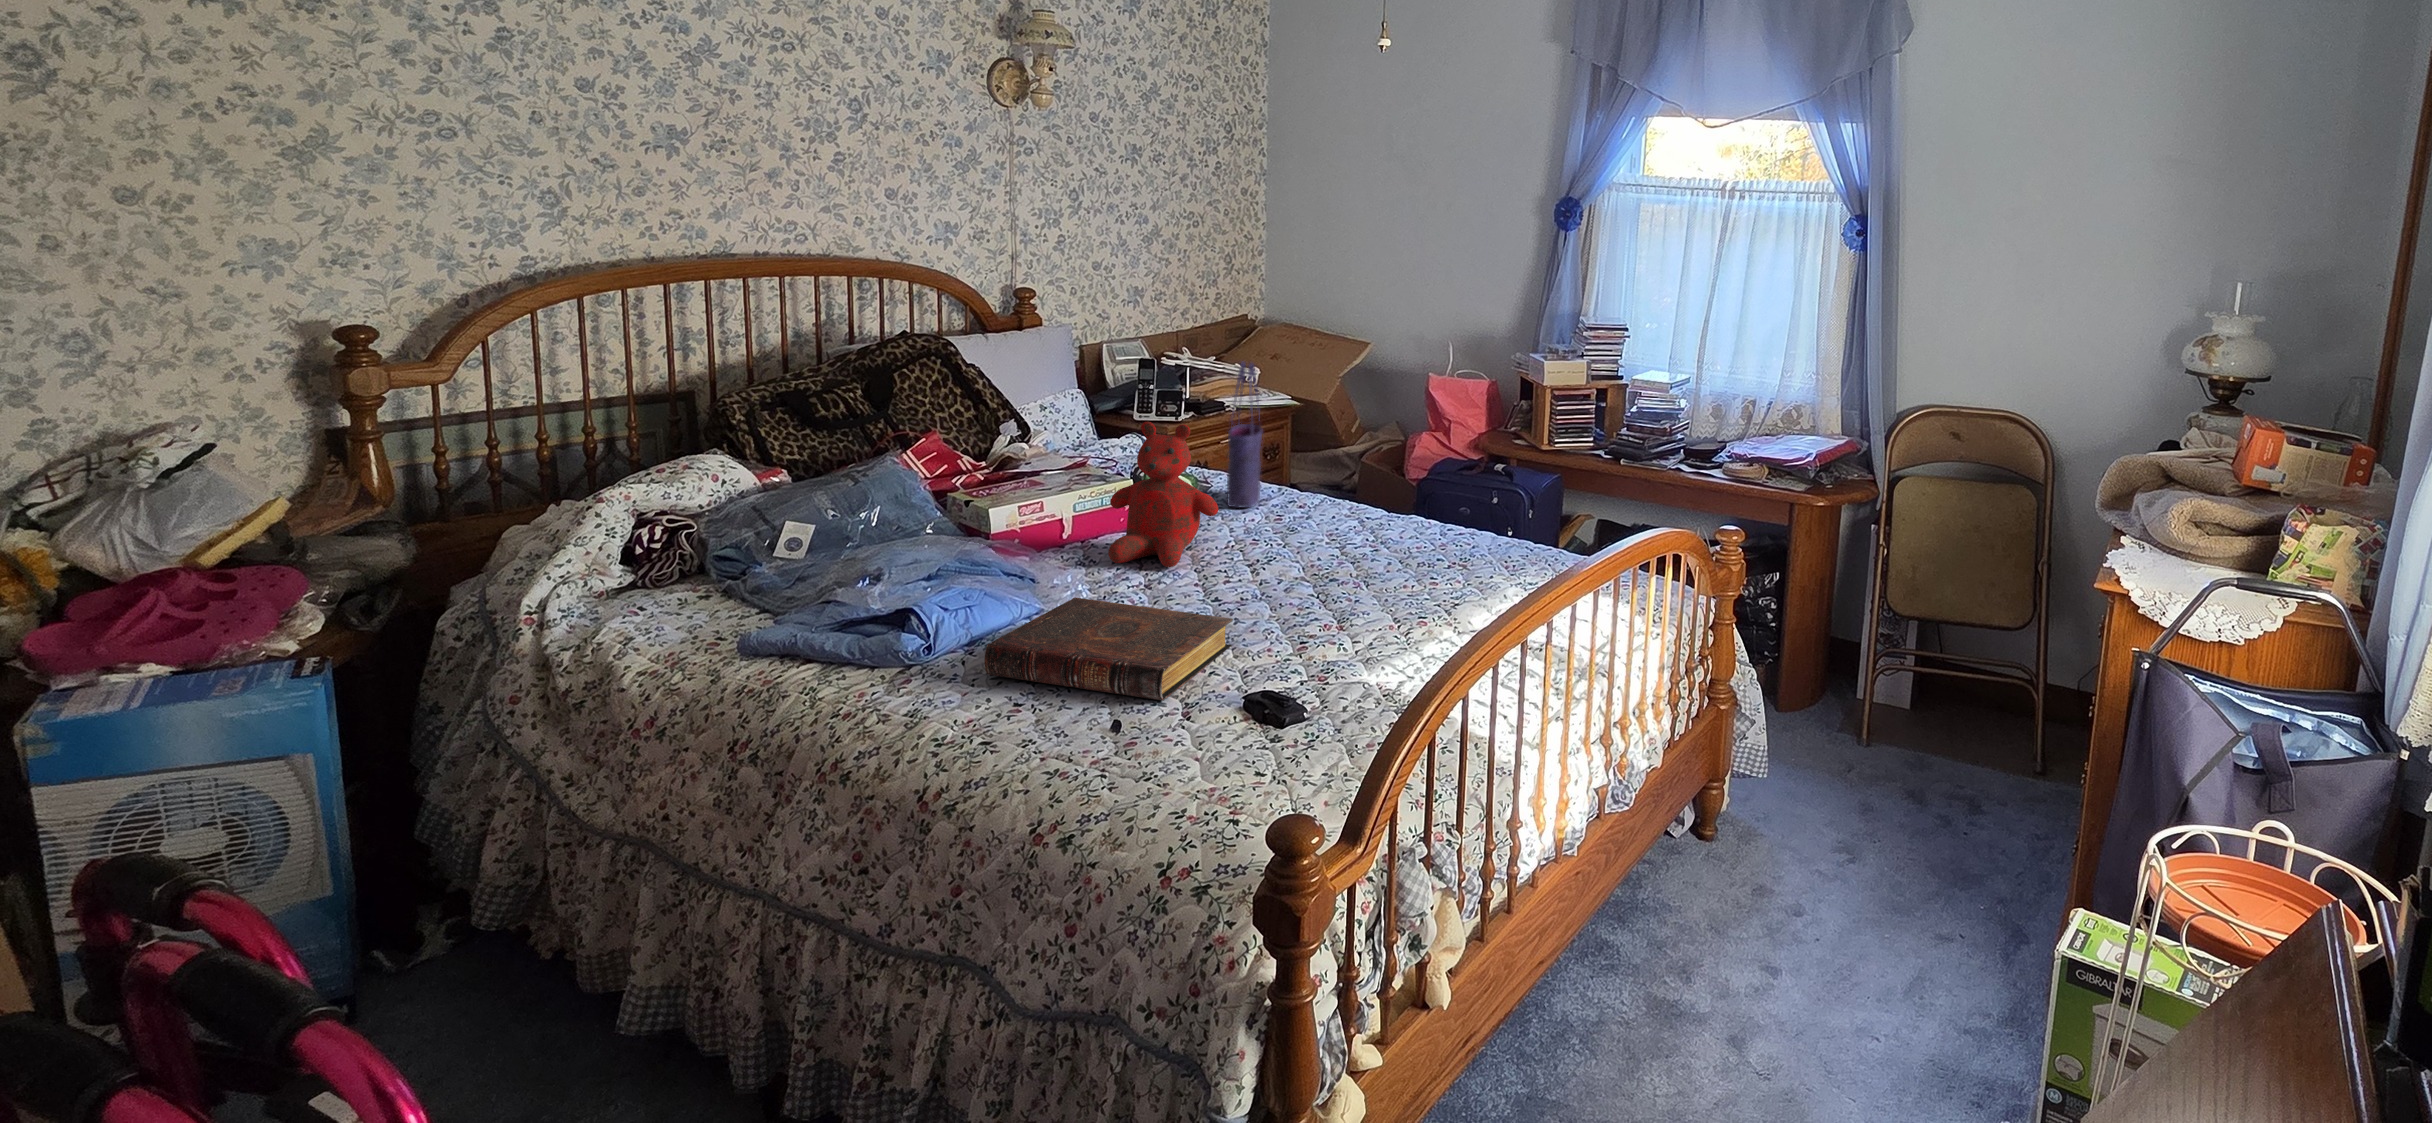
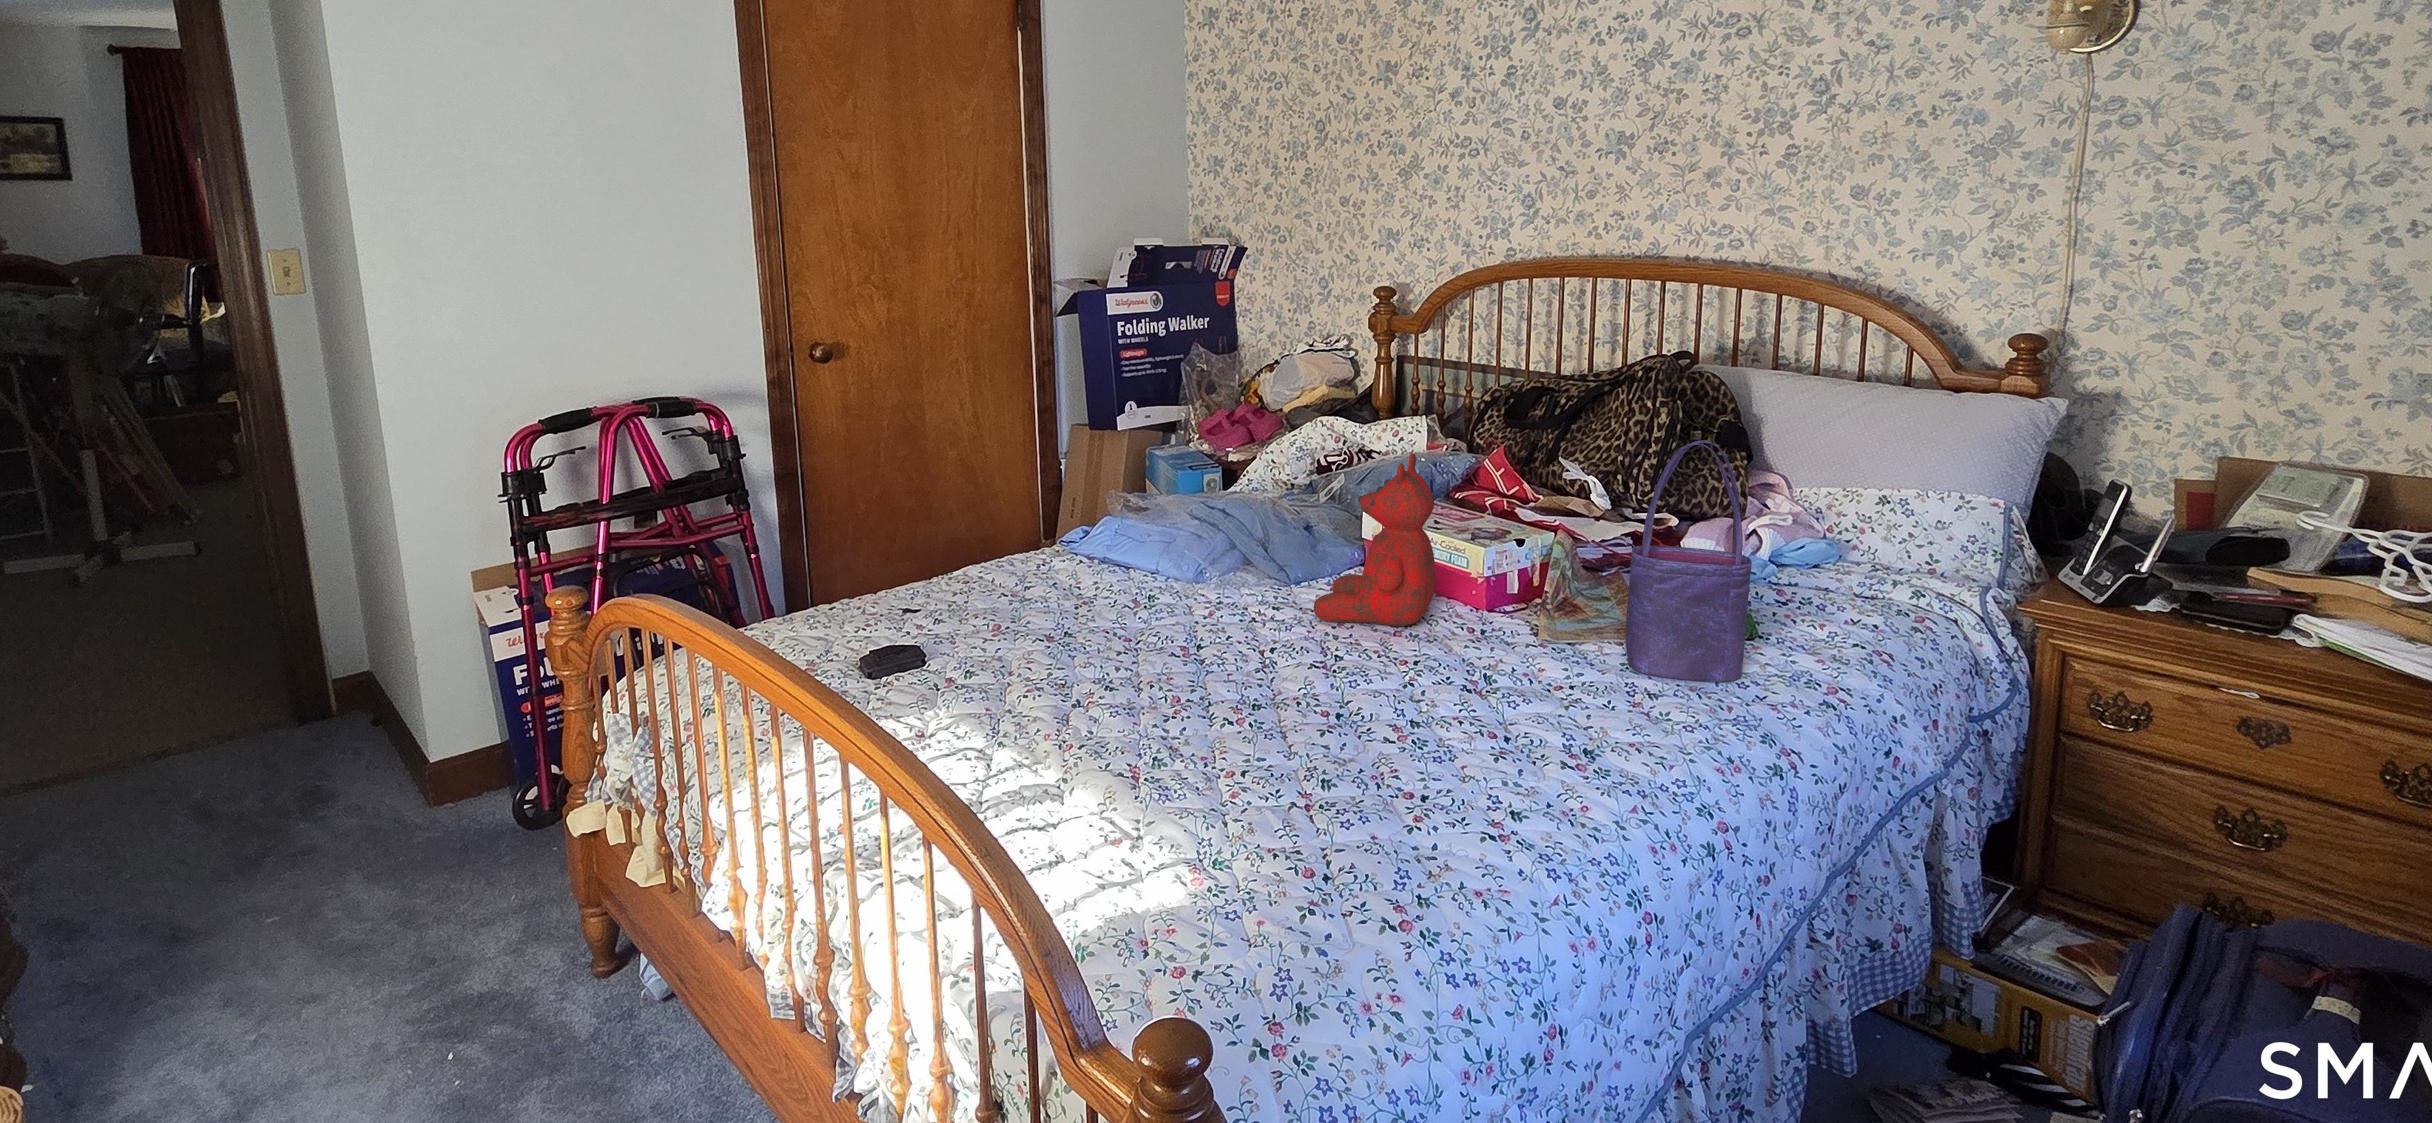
book: present [985,597,1233,701] -> none [929,537,1151,640]

